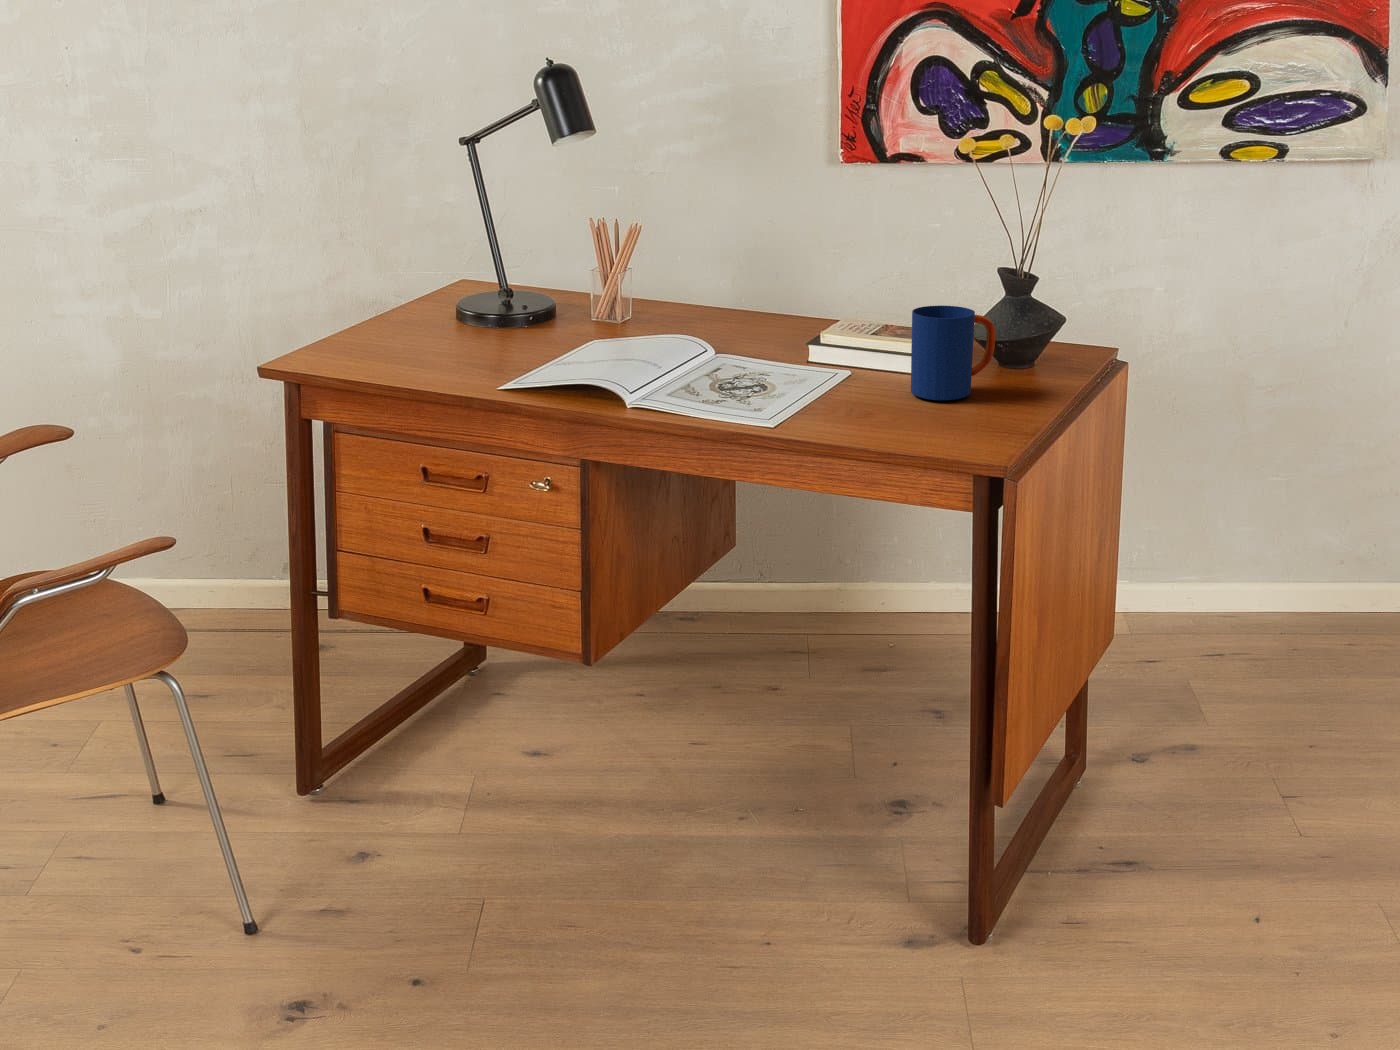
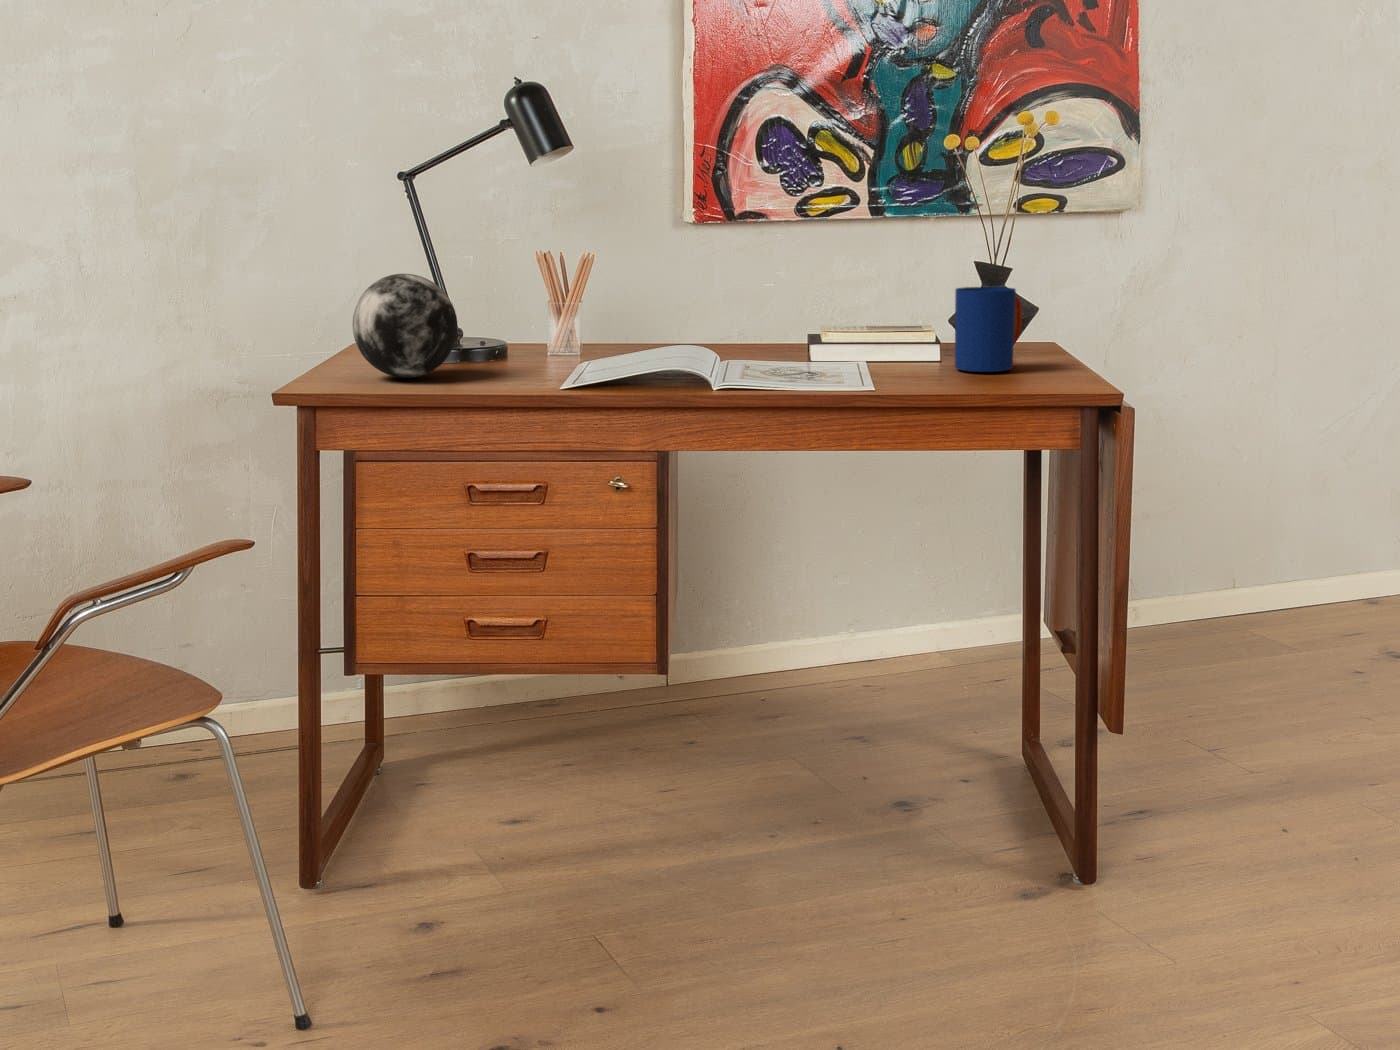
decorative orb: none [349,259,446,356] -> present [353,274,458,378]

